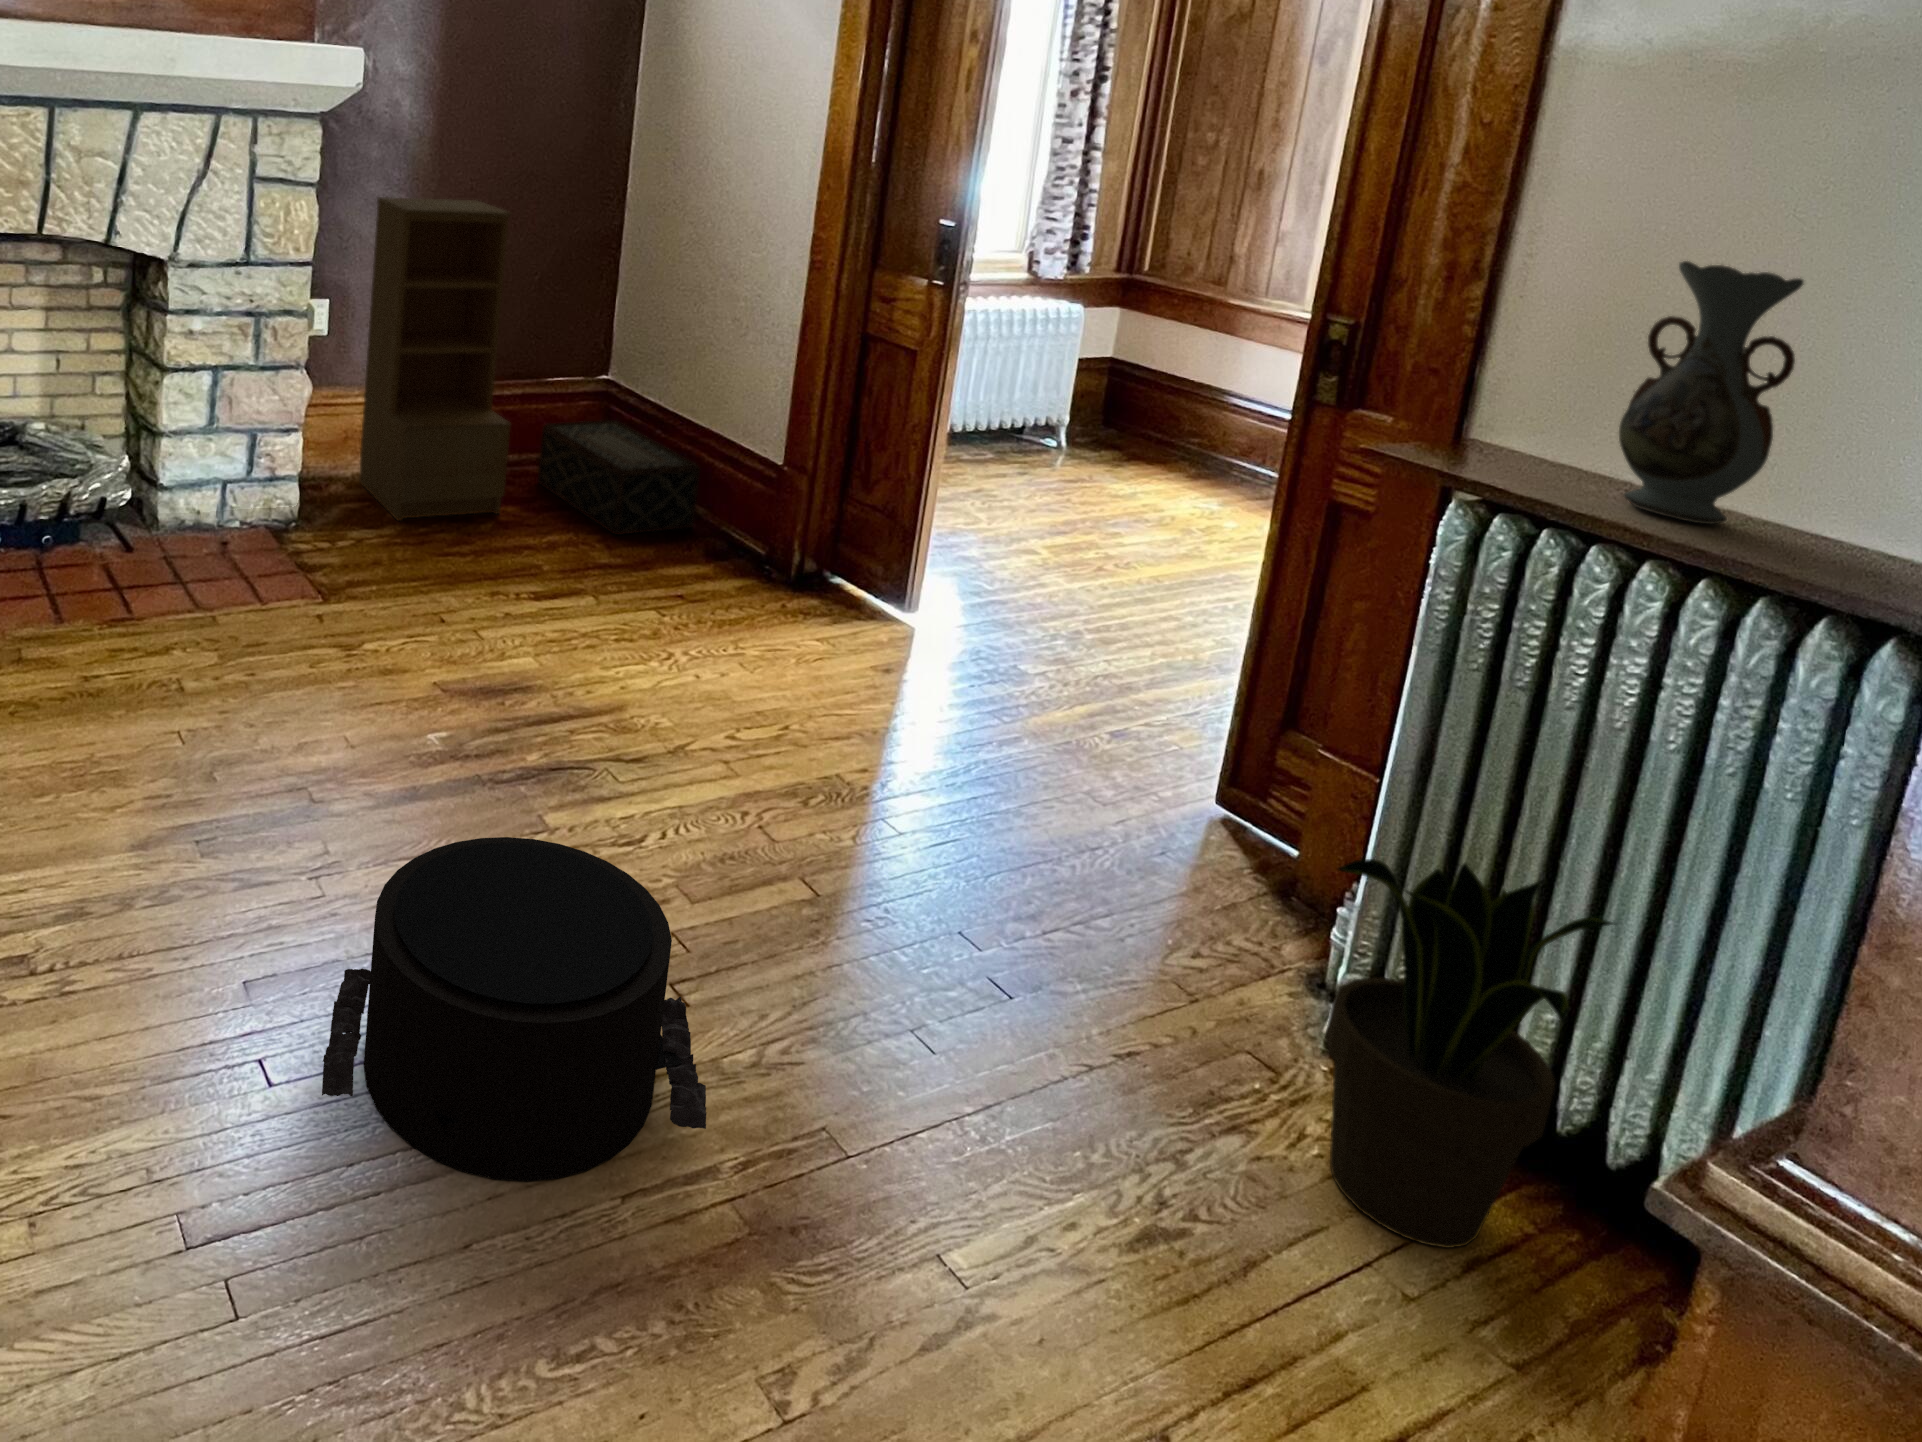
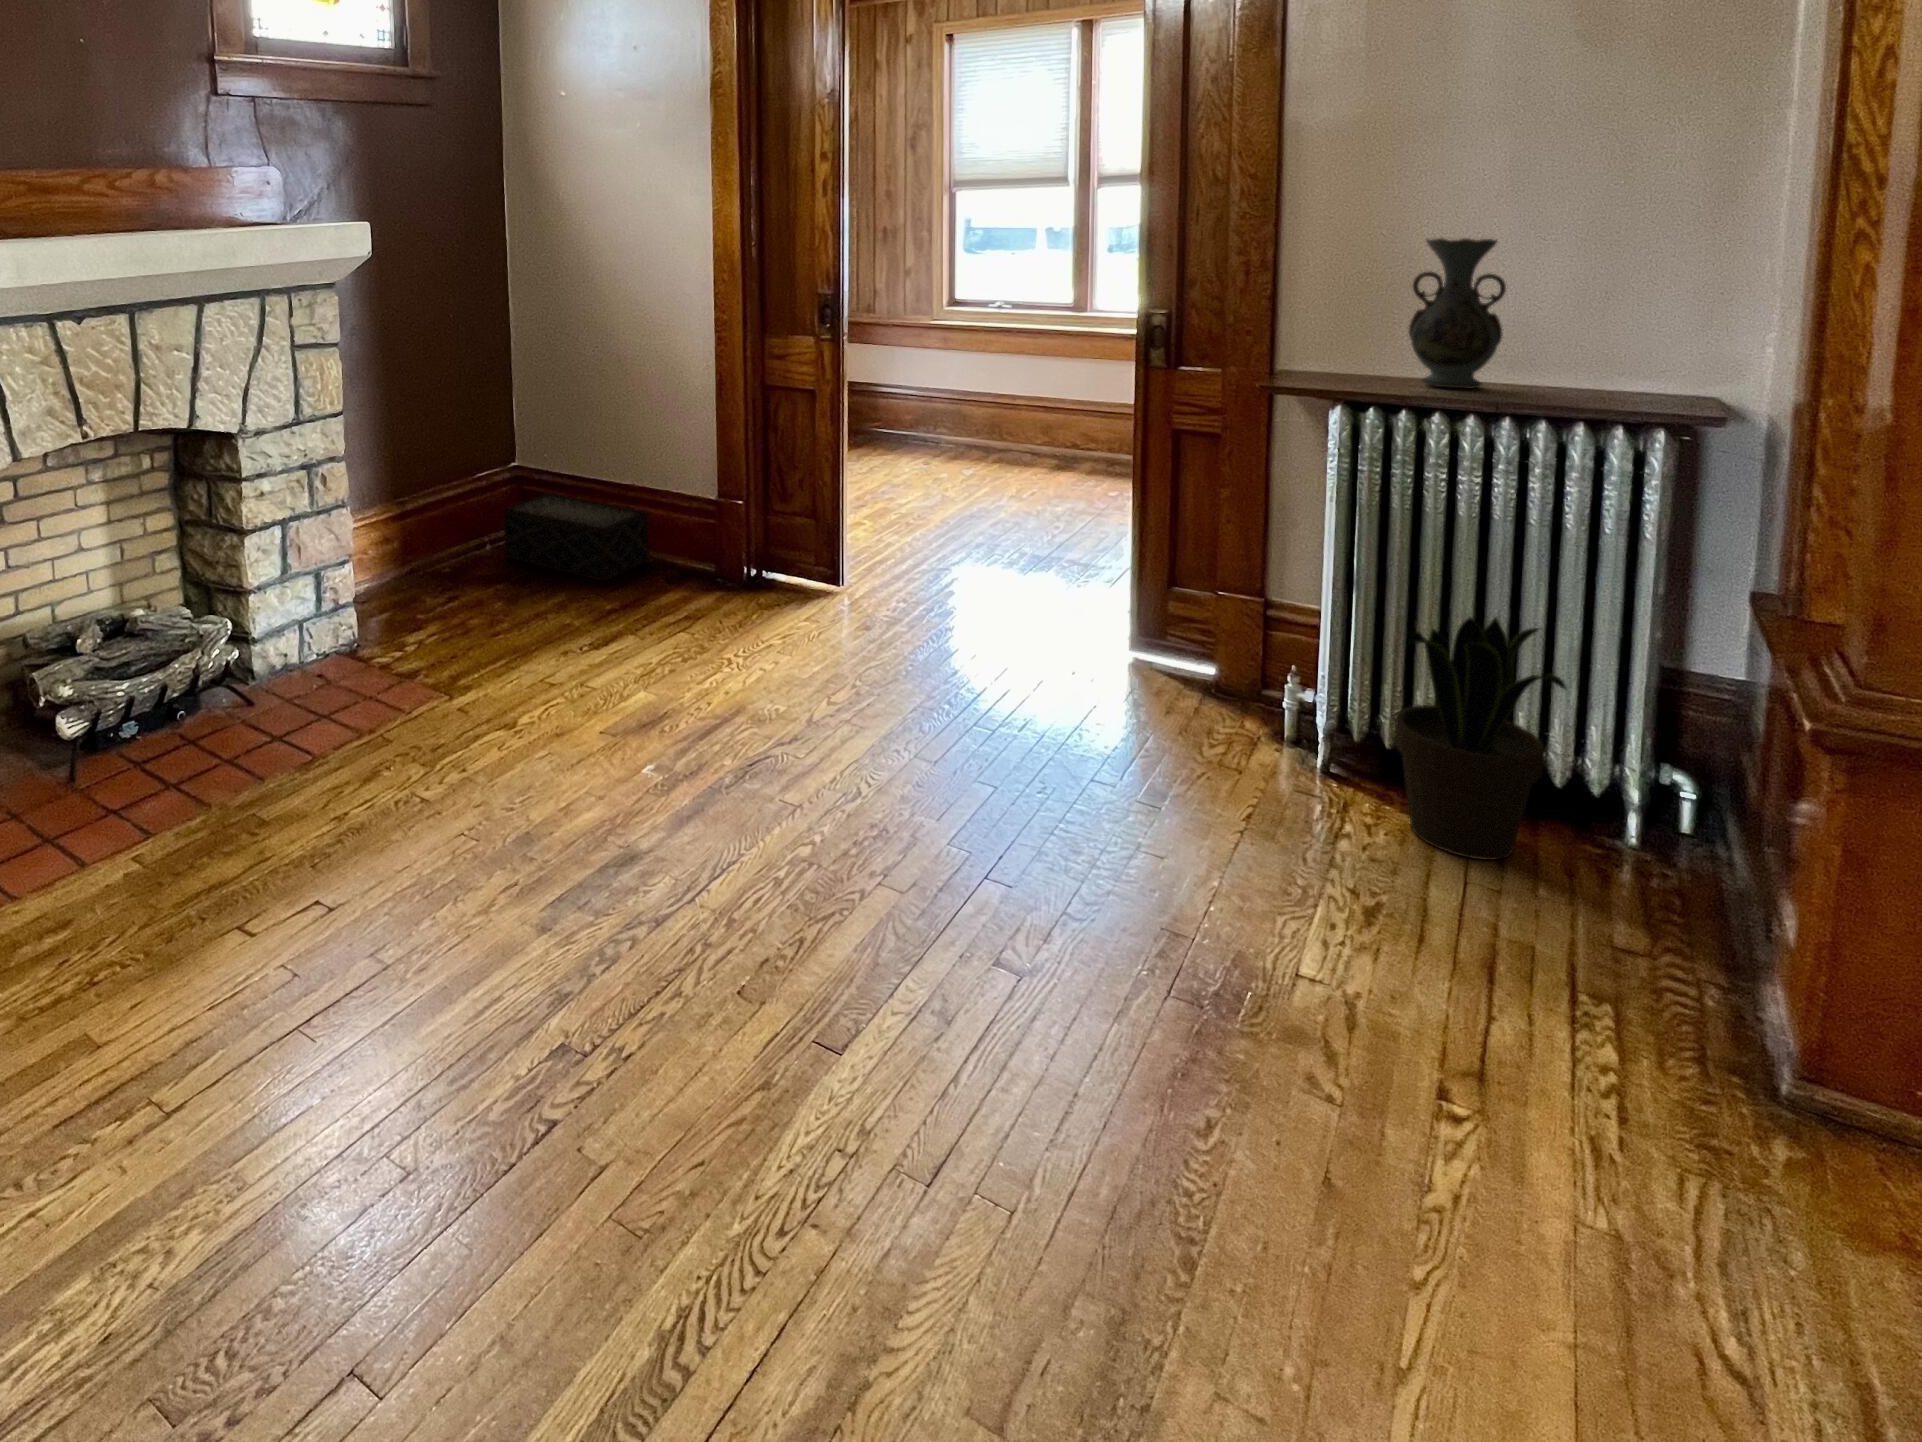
bookshelf: present [359,197,511,521] -> none [360,337,511,615]
pouf: present [322,837,706,1181] -> none [850,796,1170,1058]

